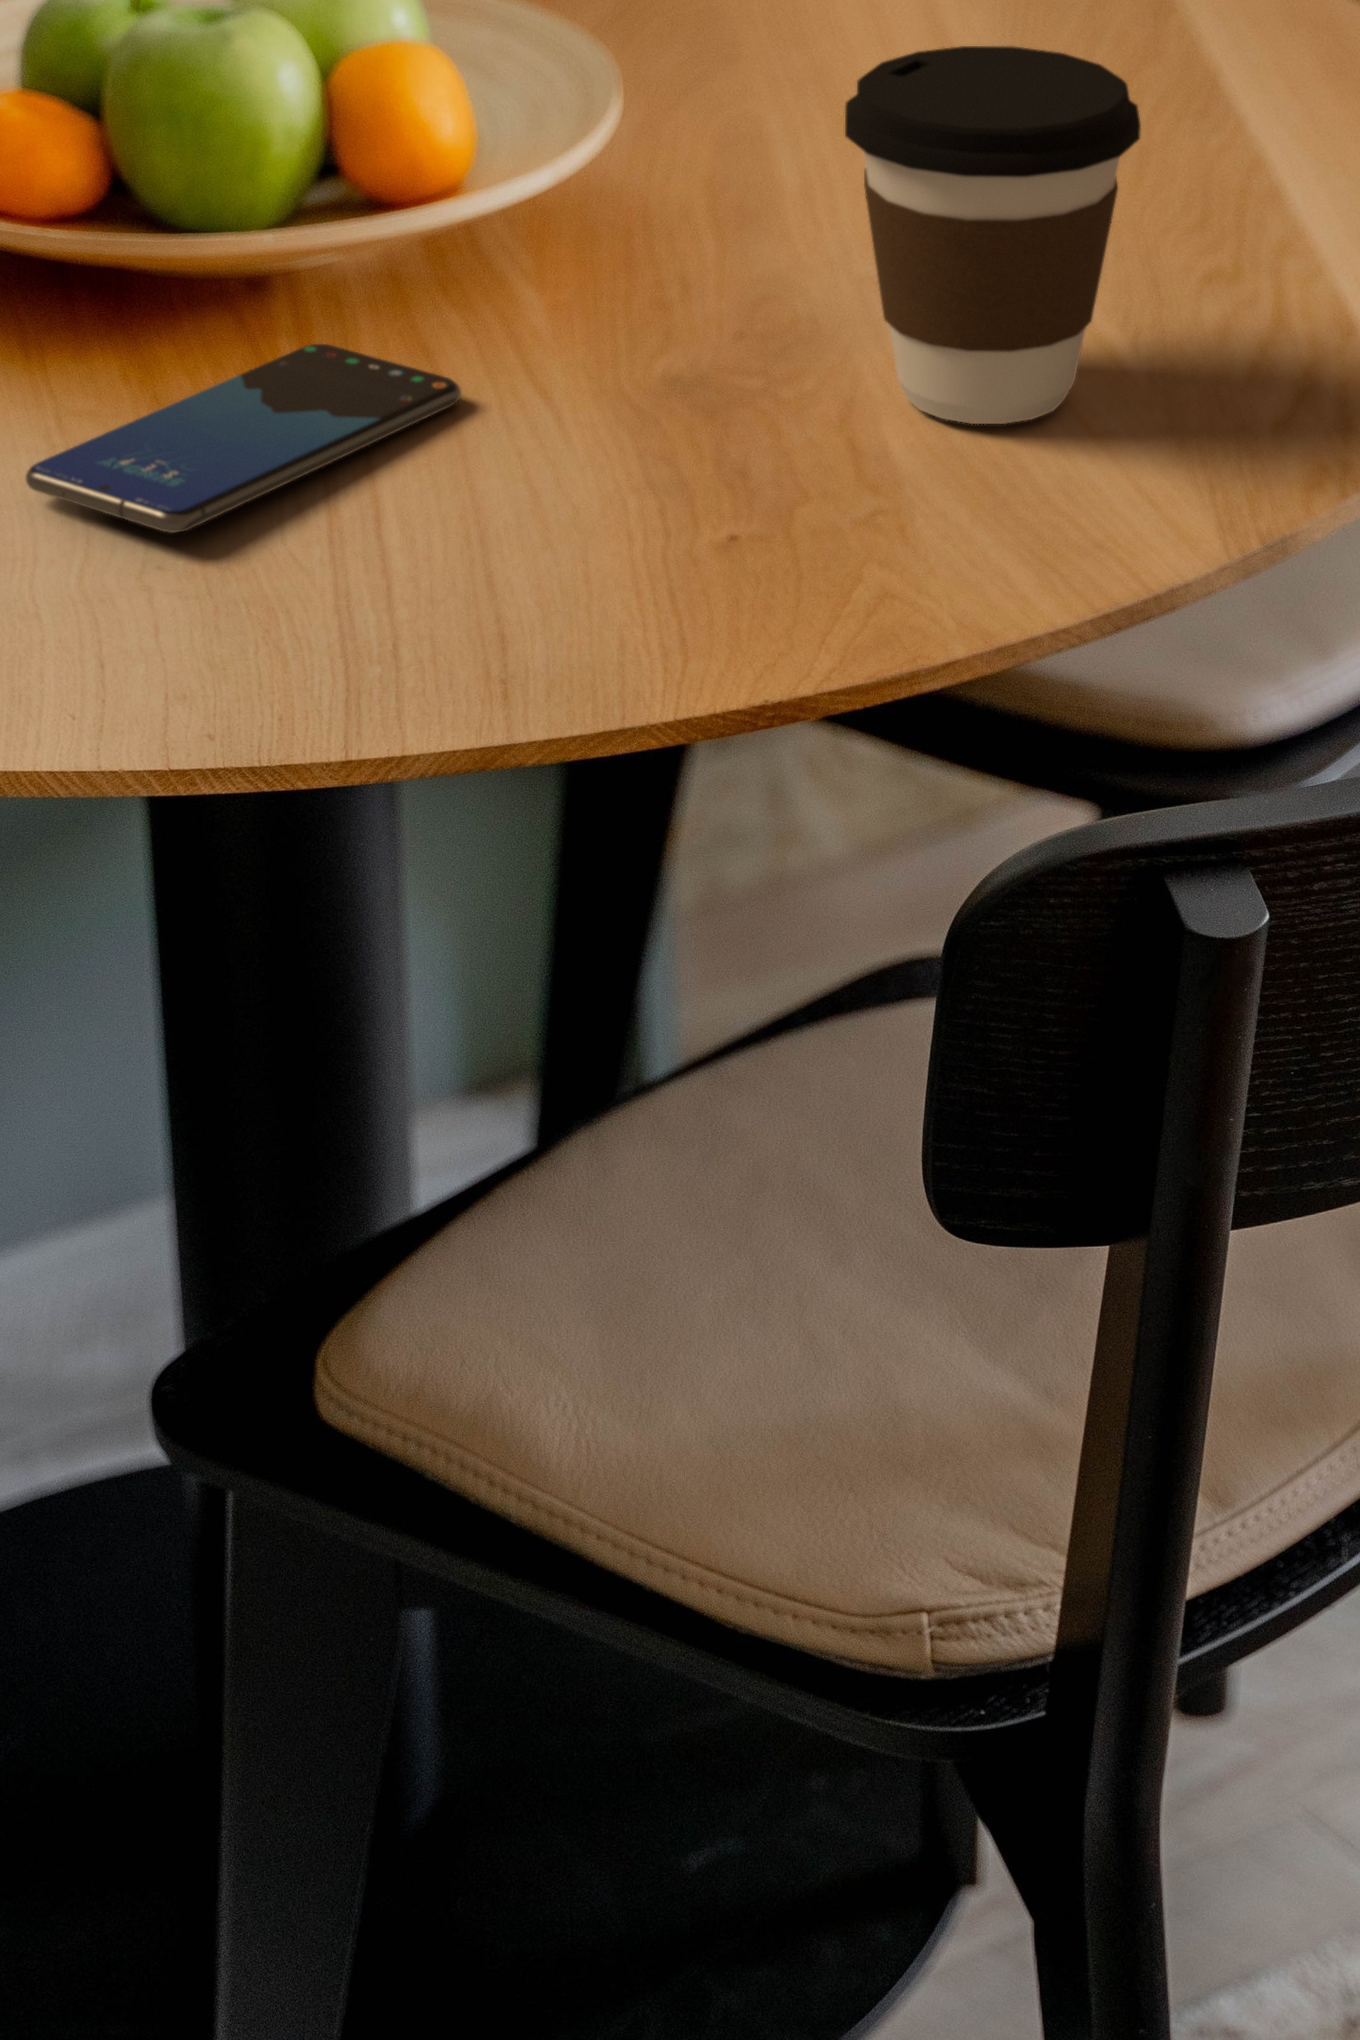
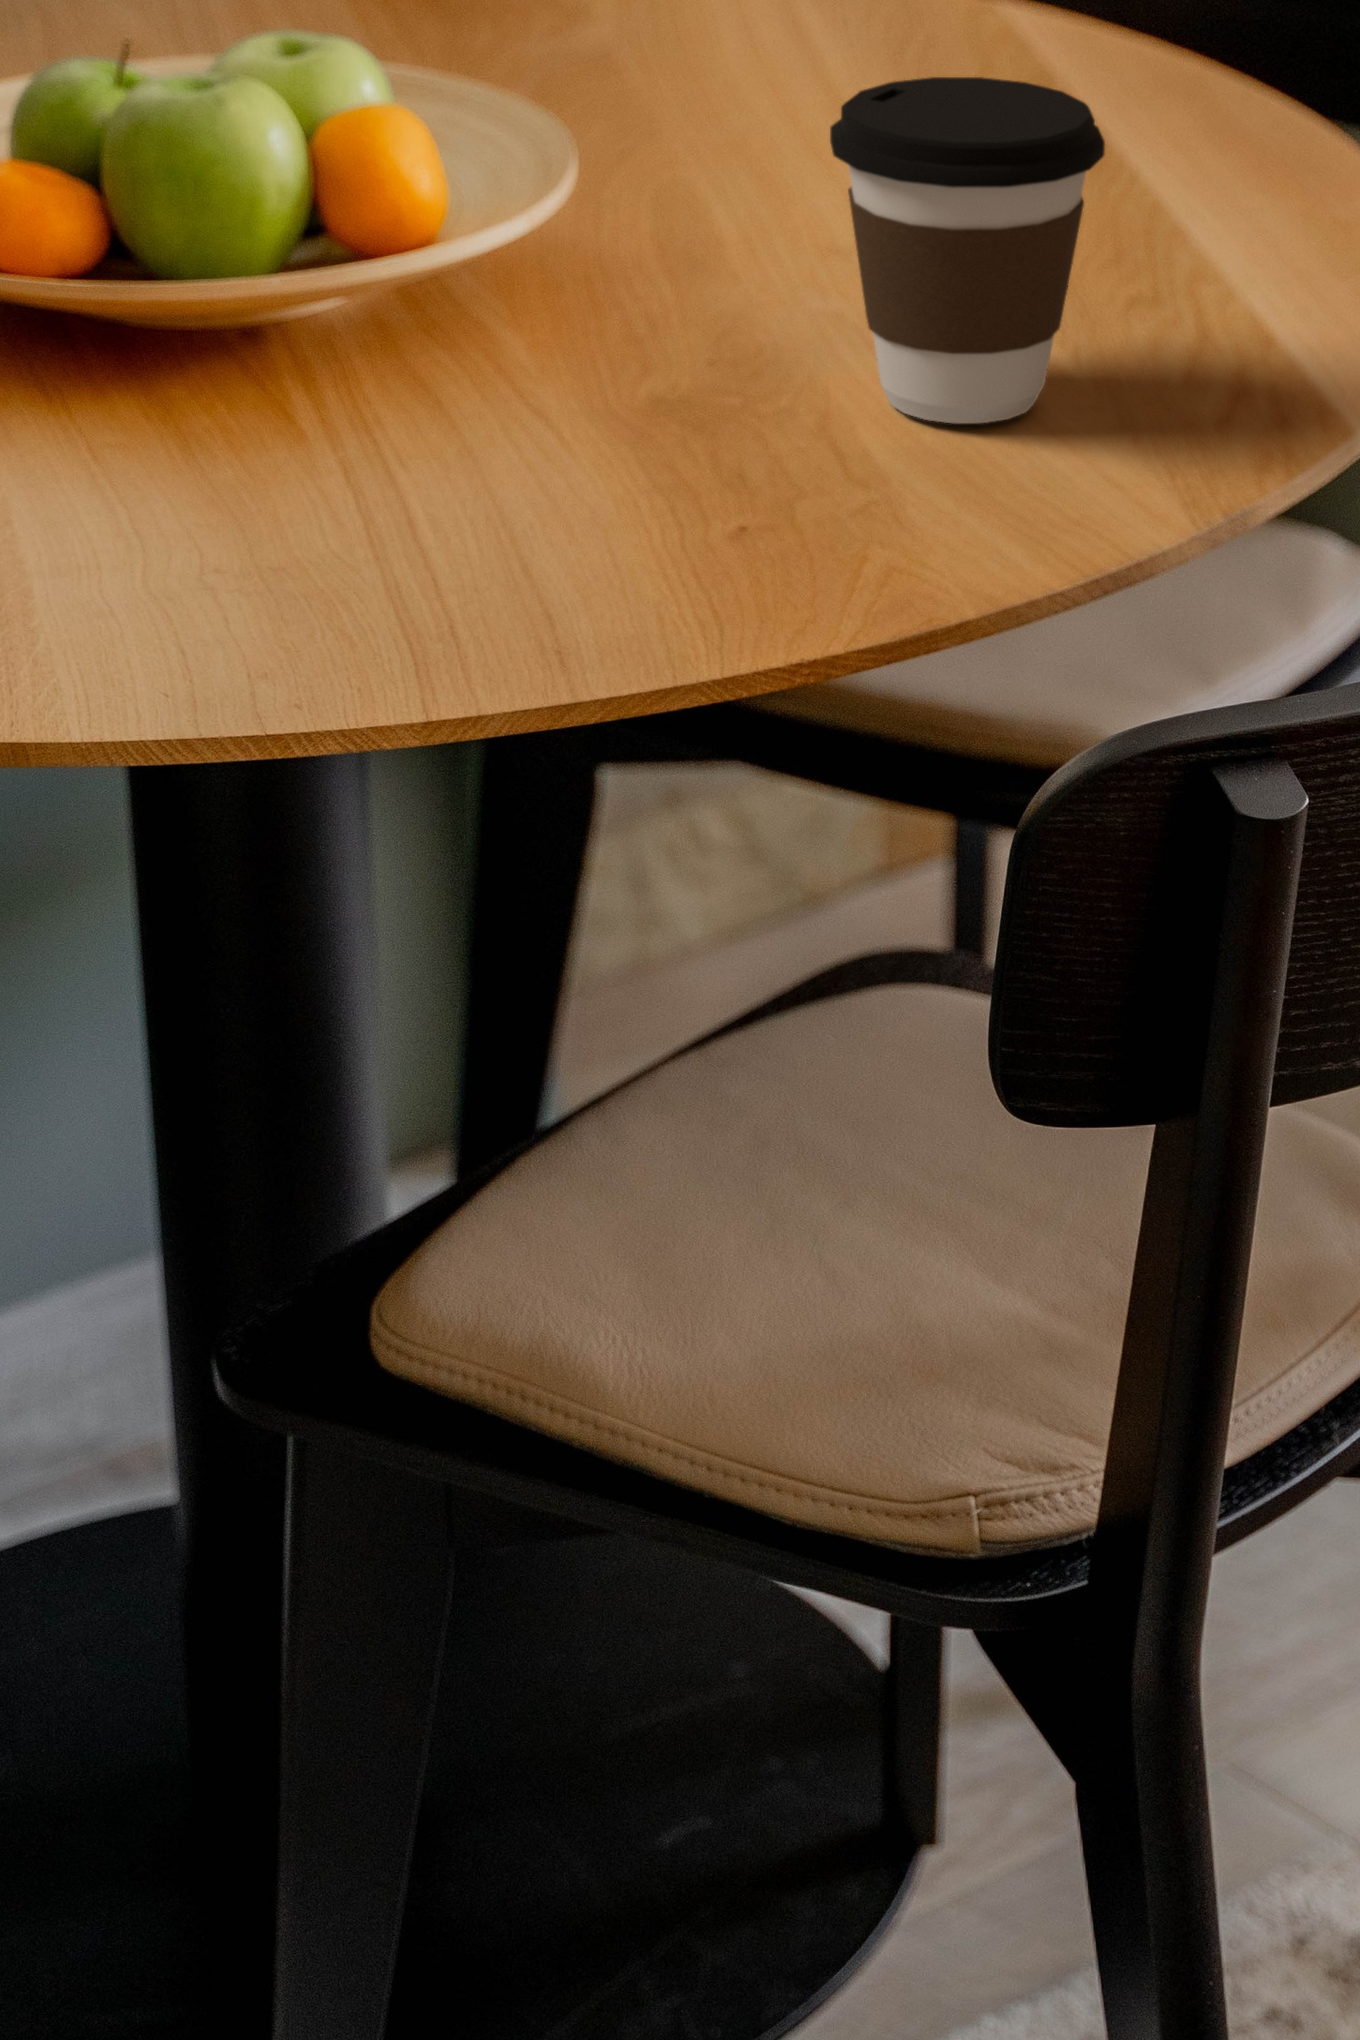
smartphone: present [26,344,461,533] -> none [78,363,476,524]

